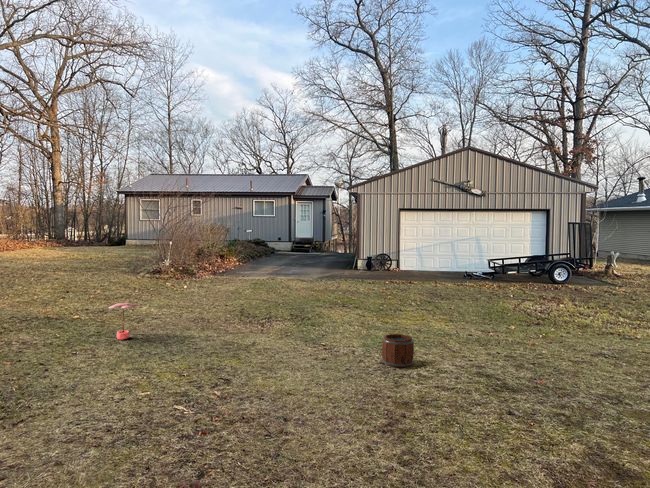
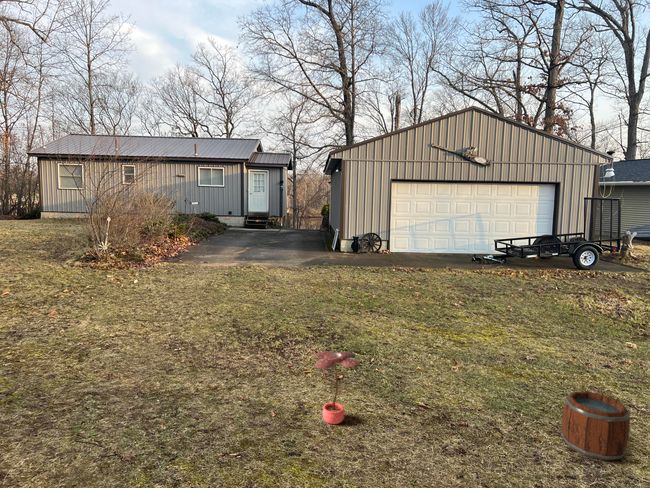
potted plant: present [109,303,137,340] -> present [313,351,360,424]

